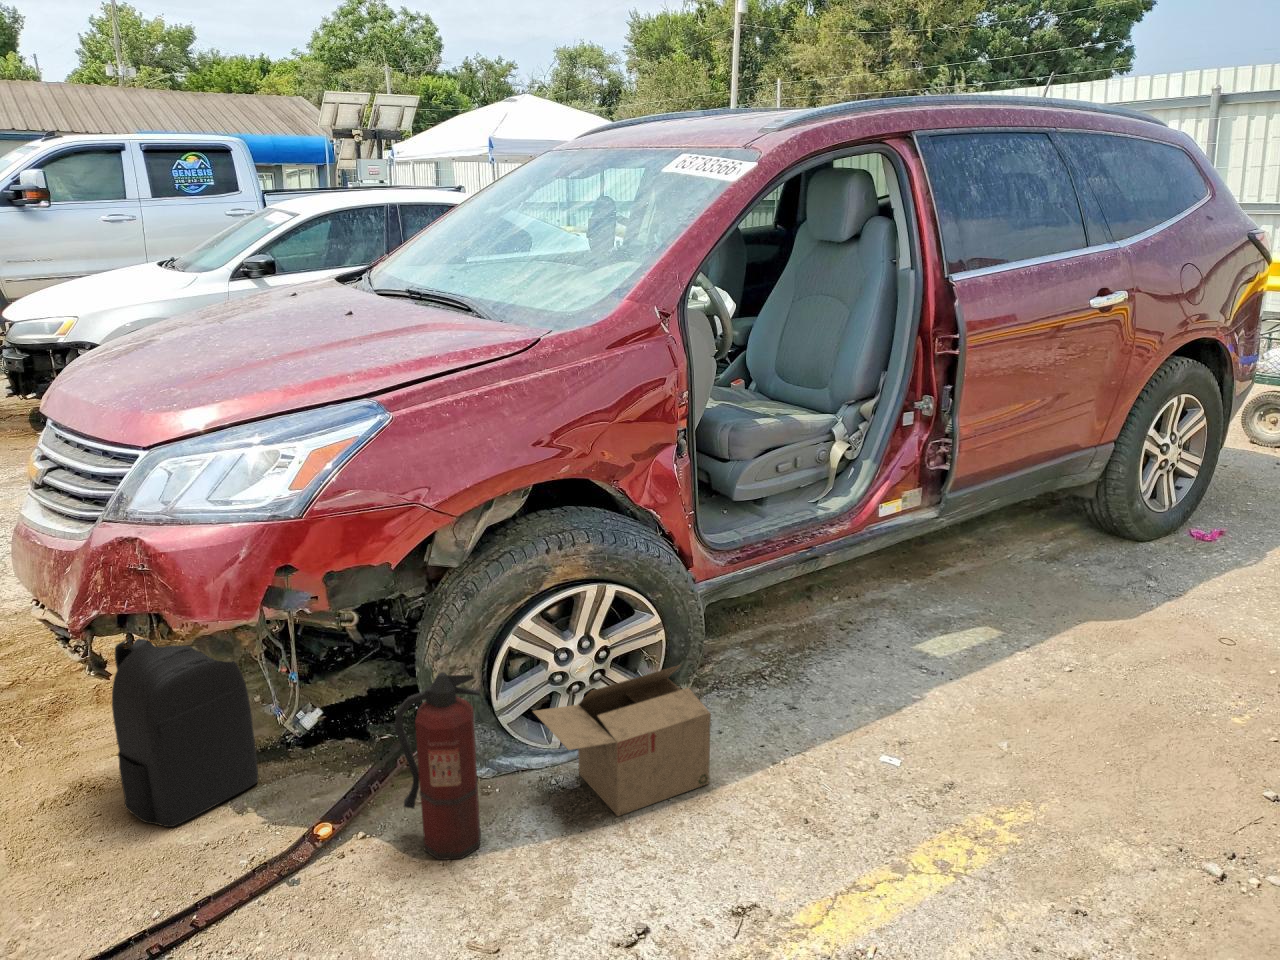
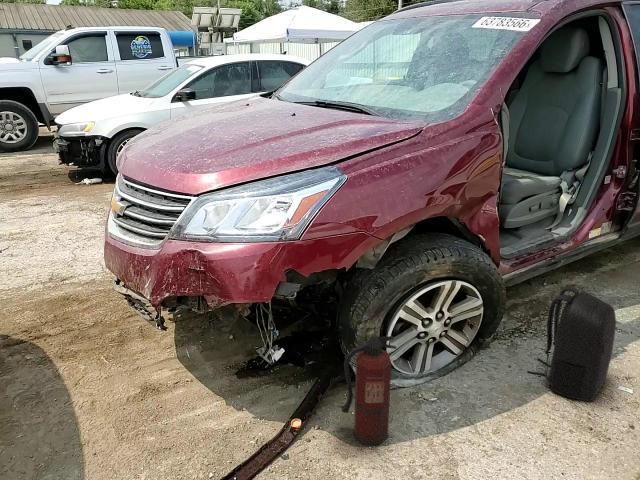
backpack: present [112,638,258,827] -> present [527,286,616,401]
cardboard box: present [533,665,711,816] -> none [412,328,519,419]

